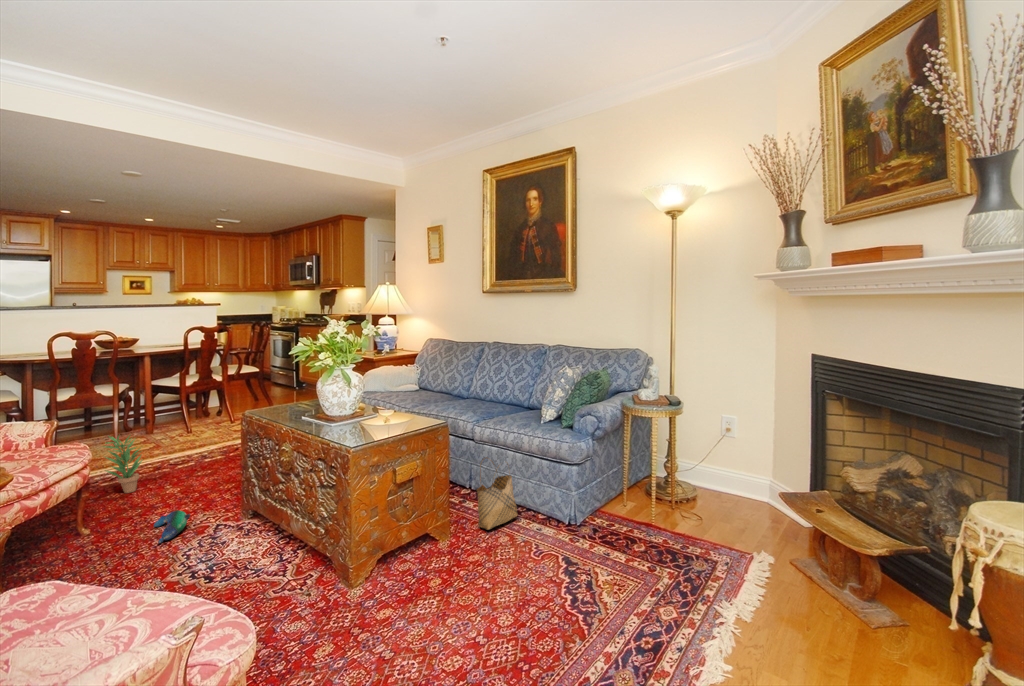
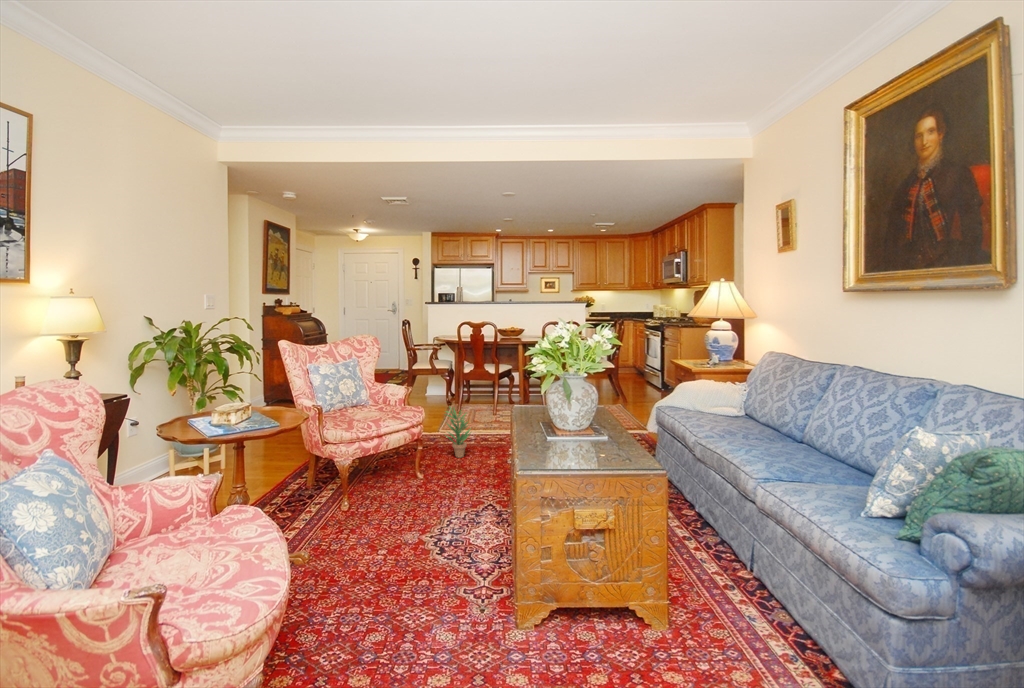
woven basket: present [477,457,517,530] -> none [715,536,791,649]
plush toy: present [154,510,190,543] -> none [435,483,465,507]

